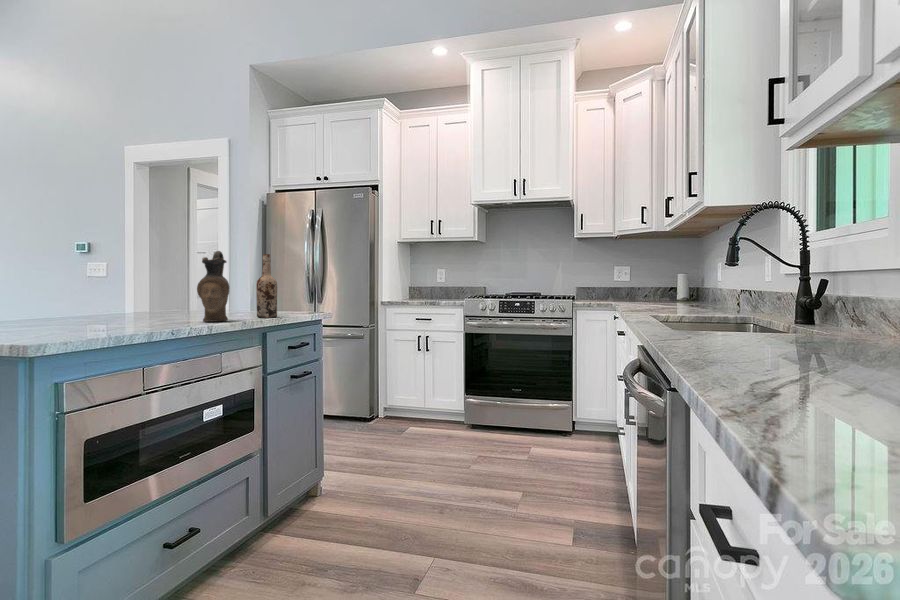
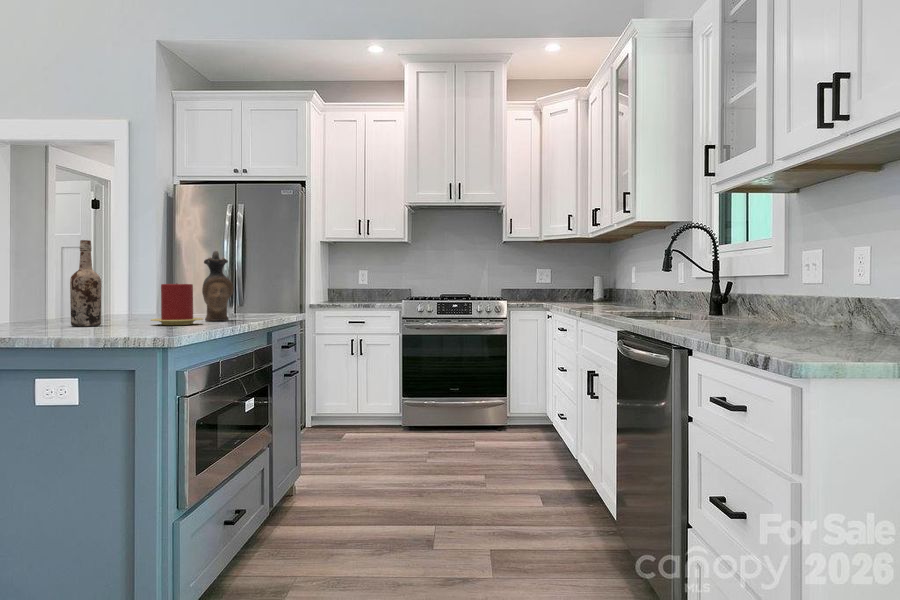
wine bottle: present [256,254,277,318] -> present [70,240,101,326]
candle: none [117,285,176,328] -> present [151,284,203,325]

